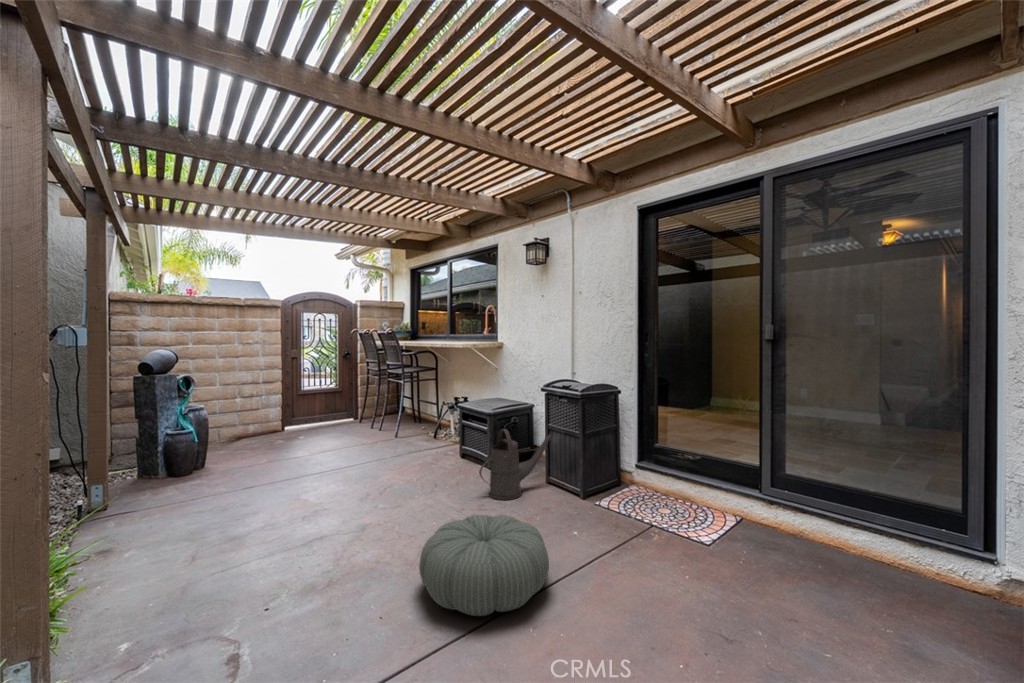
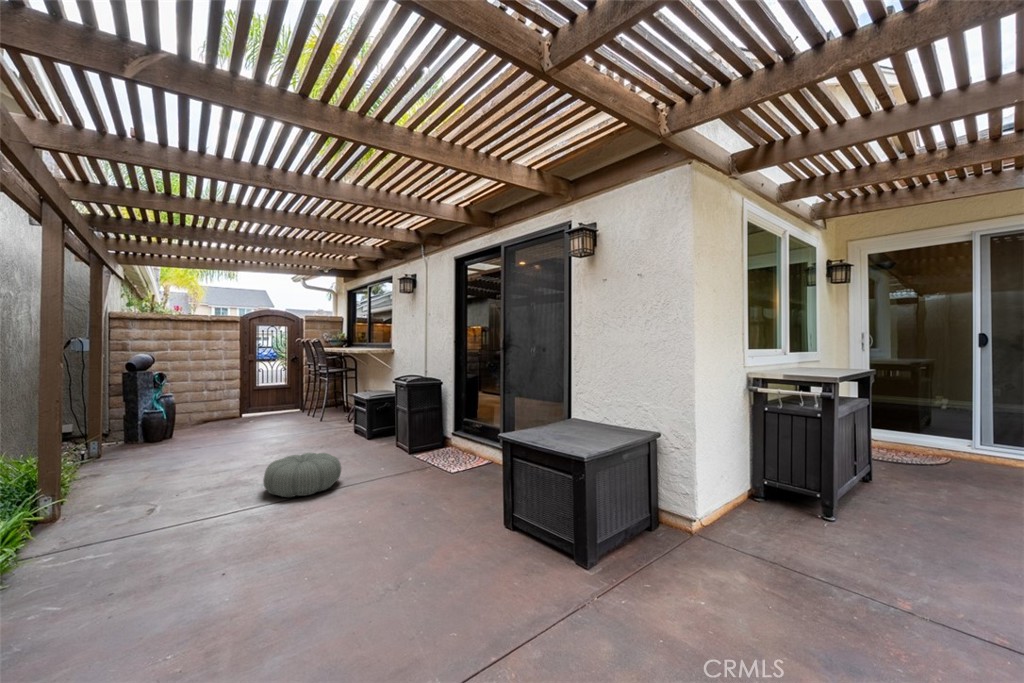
watering can: present [479,429,551,500] -> none [343,409,397,454]

